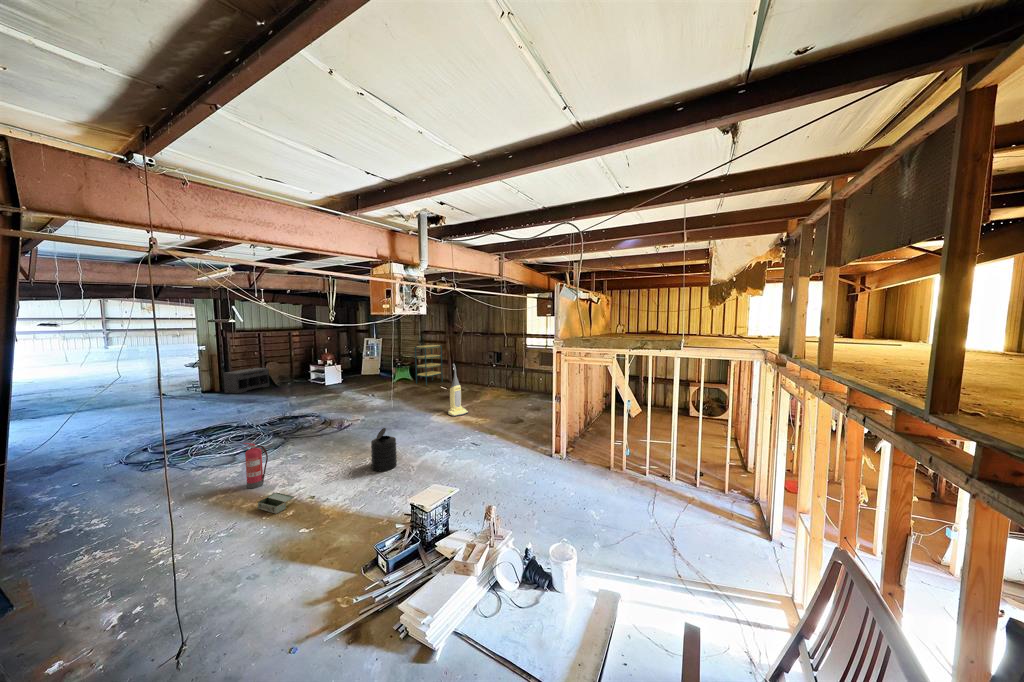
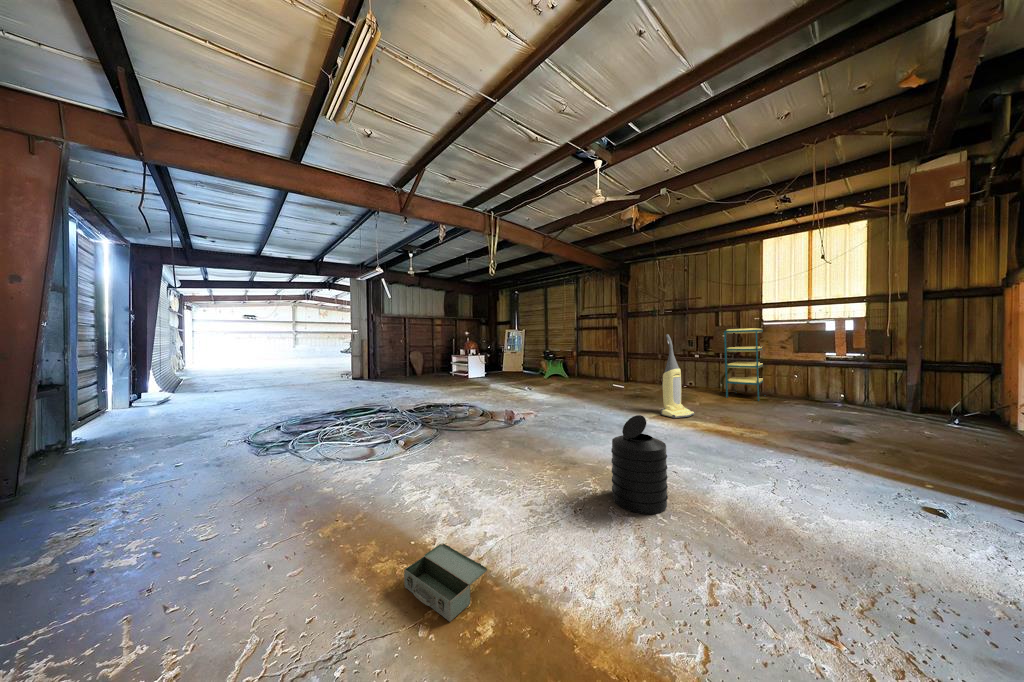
shelving unit: present [415,345,443,386] -> present [724,328,766,401]
bench: present [223,368,269,393] -> none [372,357,414,381]
fire extinguisher: present [243,443,268,488] -> none [380,420,423,517]

